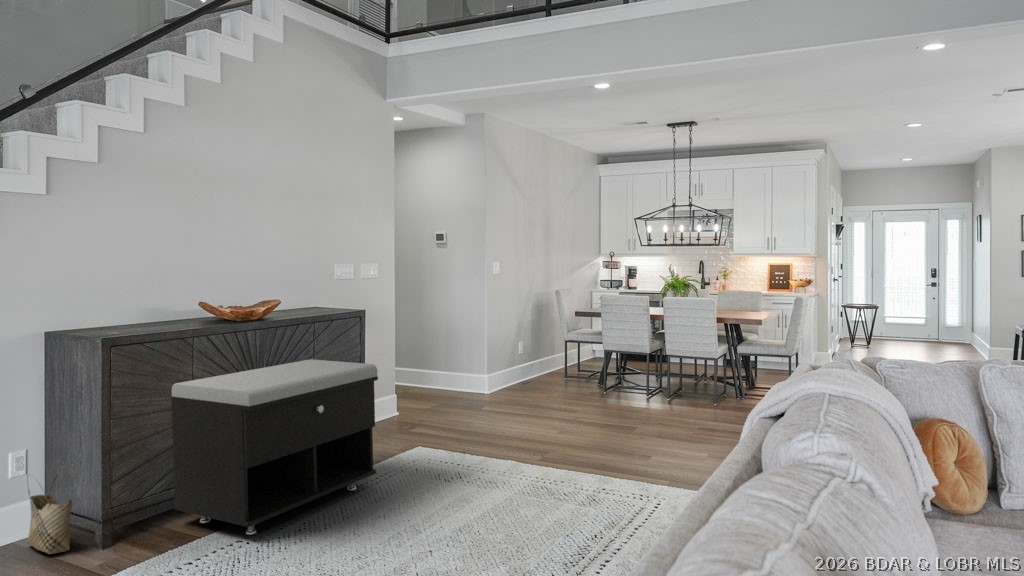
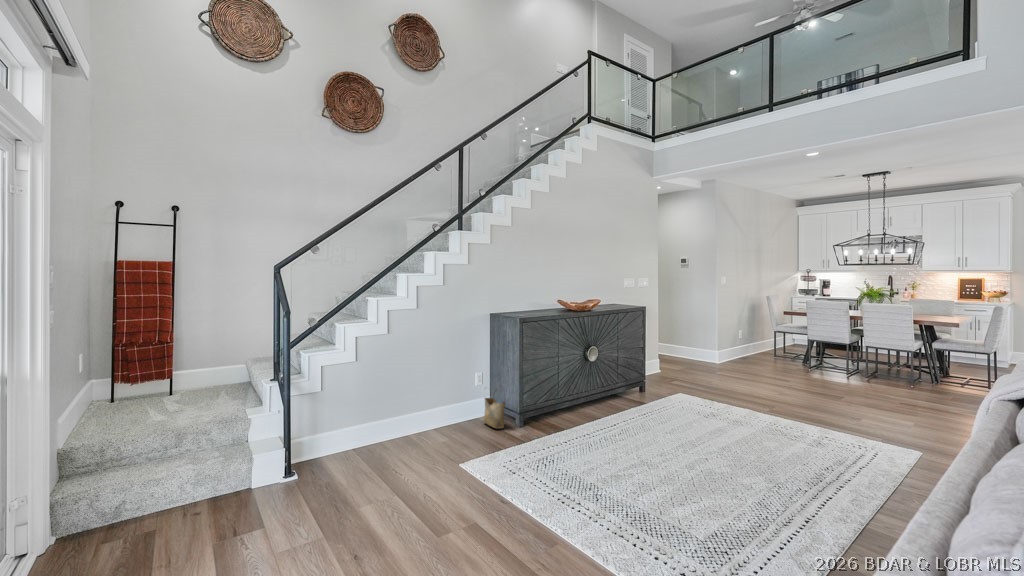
storage bench: present [171,359,378,535] -> none [551,335,663,433]

